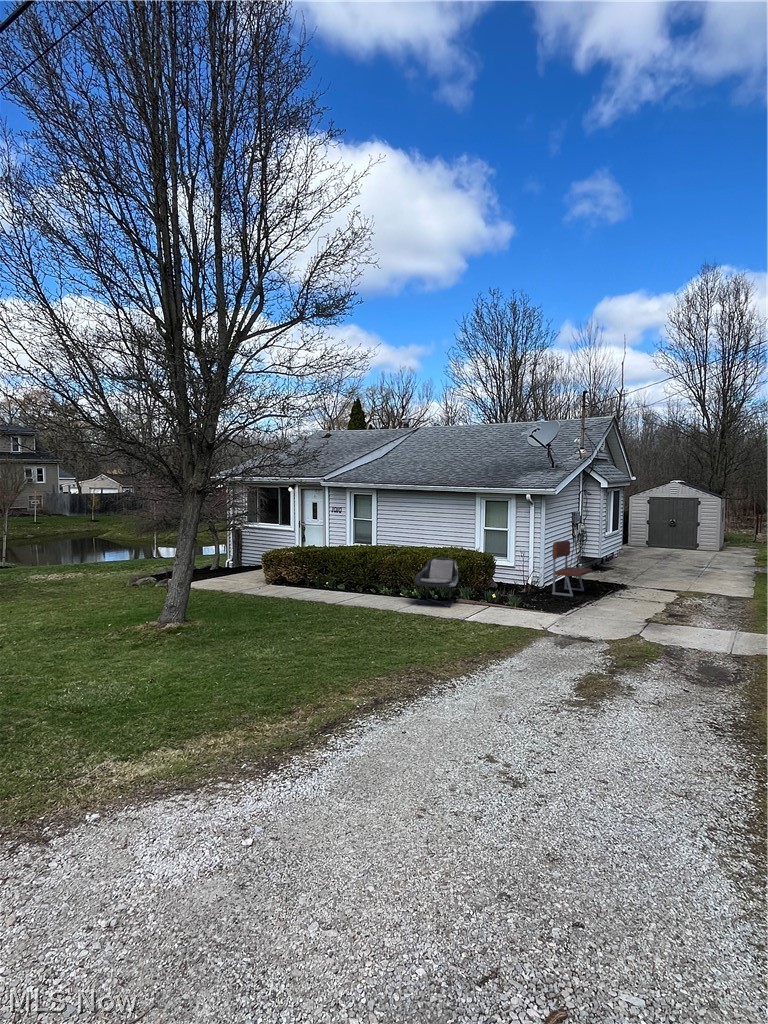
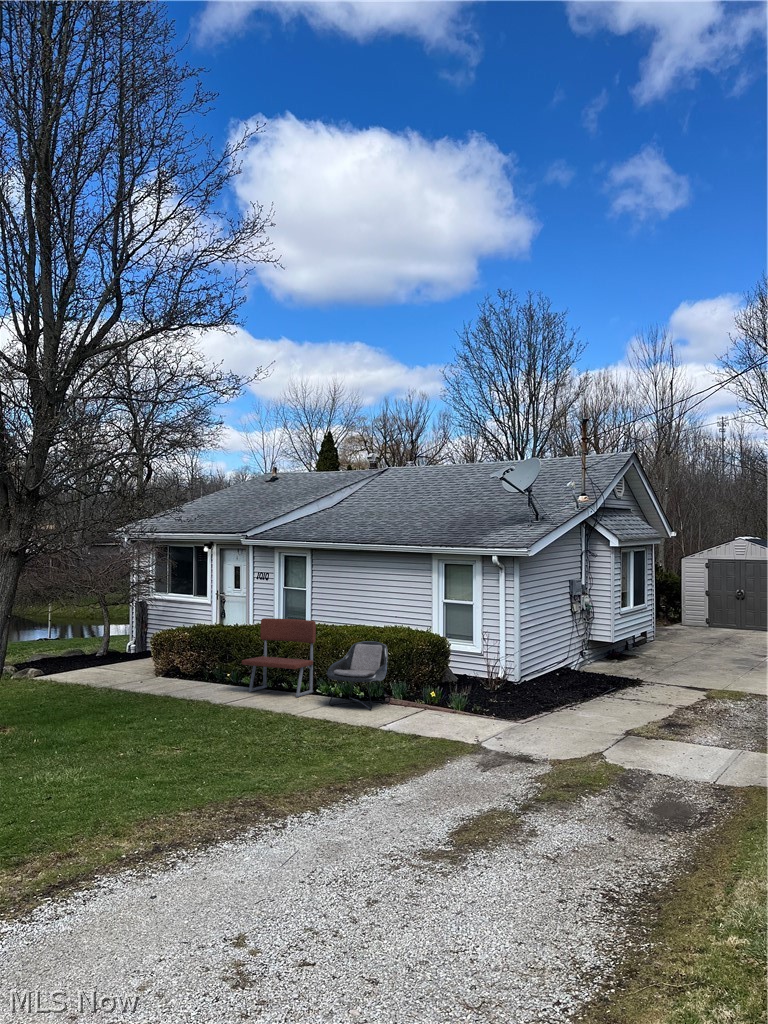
bench: present [552,541,592,597] -> present [242,618,316,697]

